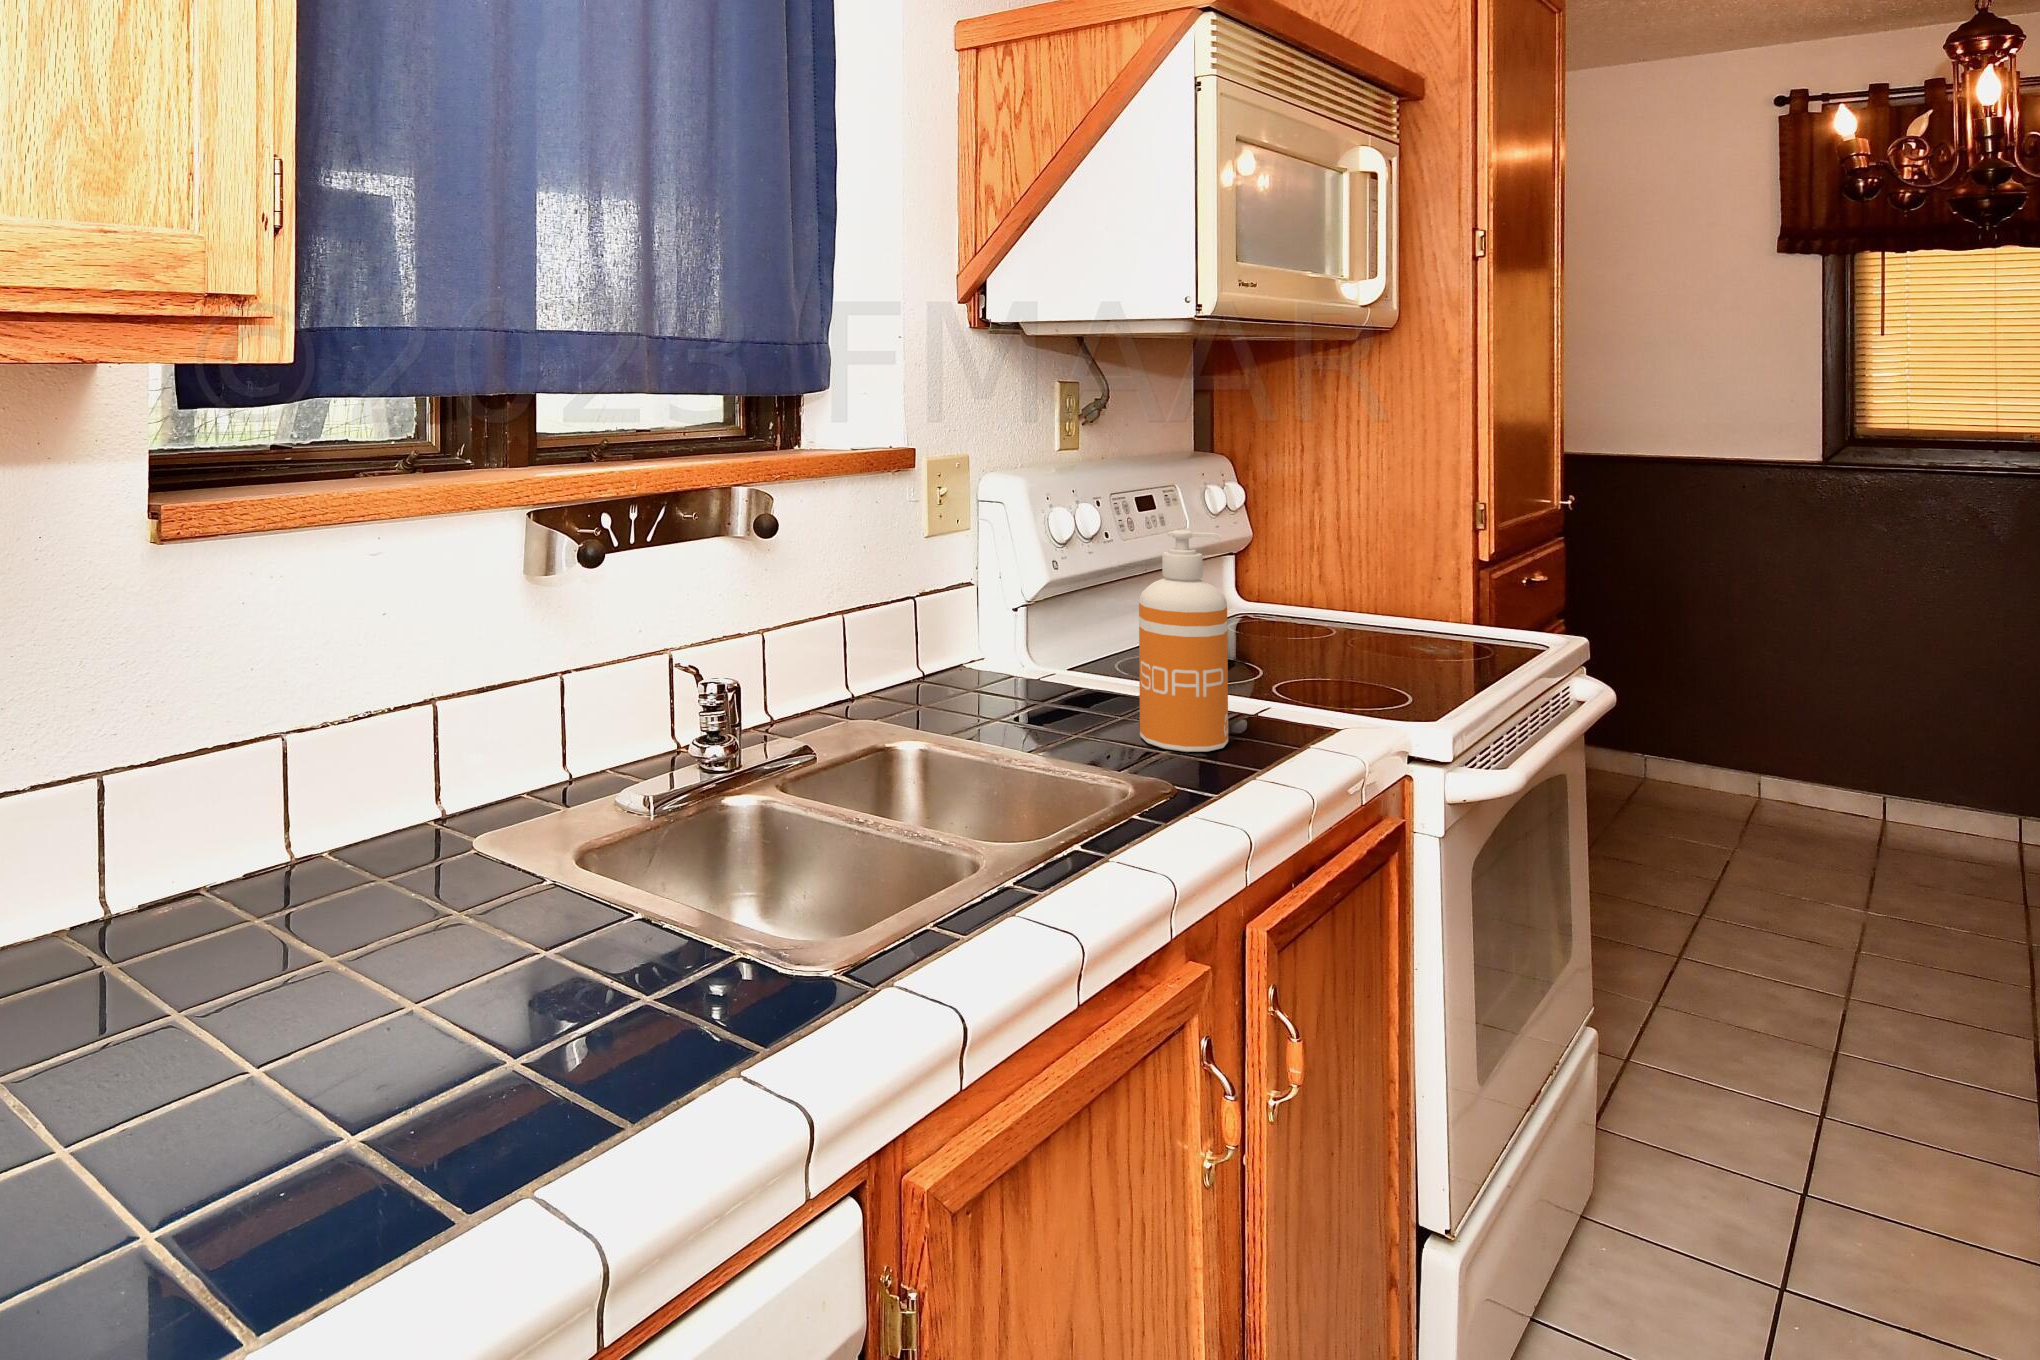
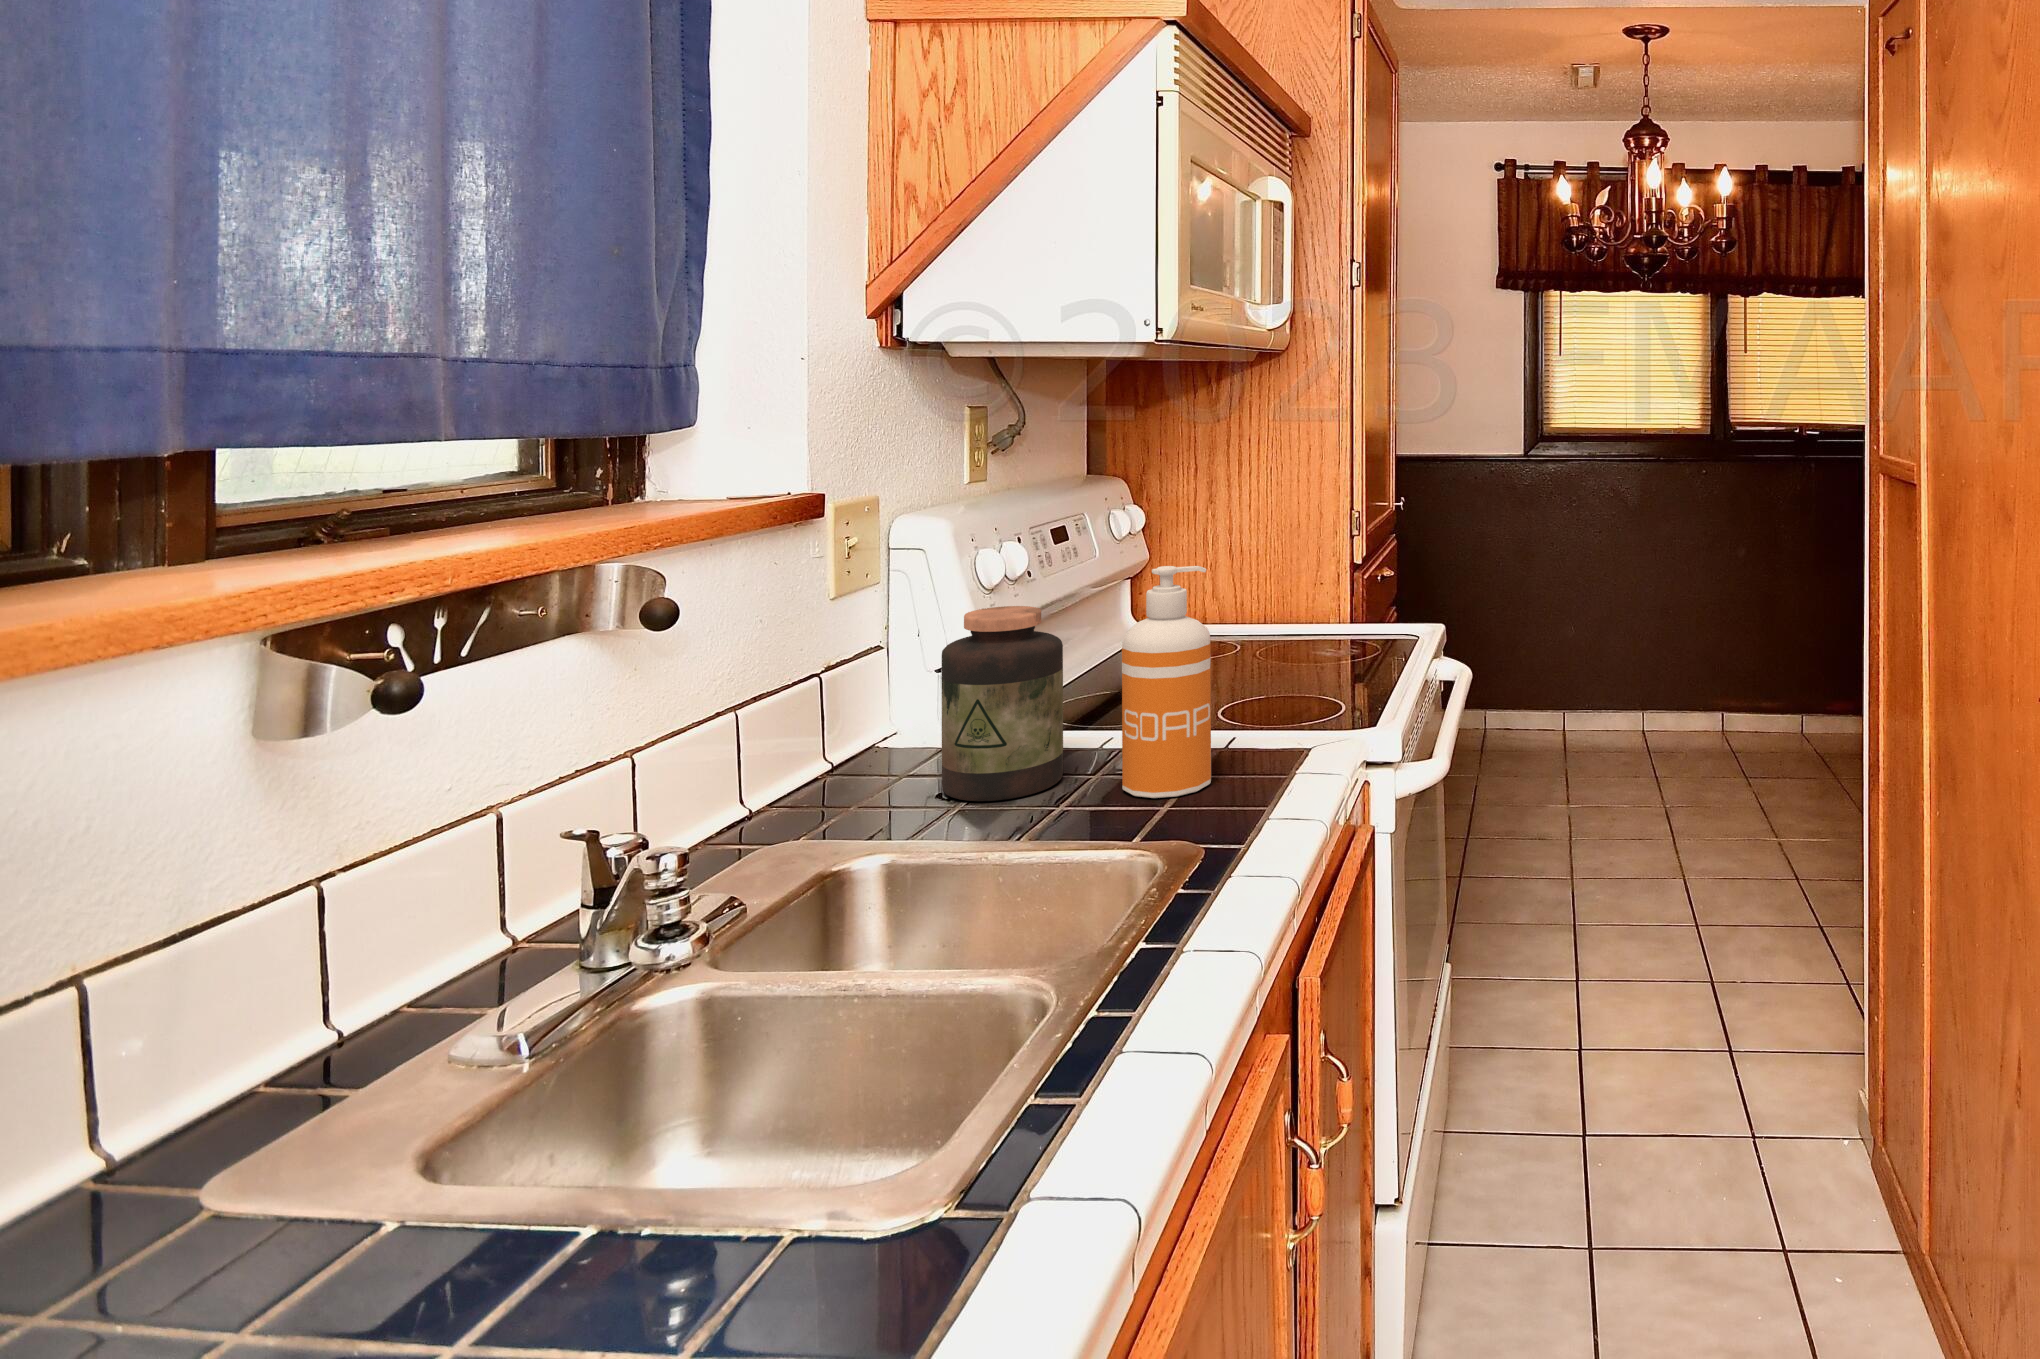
jar: none [994,554,1097,724] -> present [942,606,1063,801]

